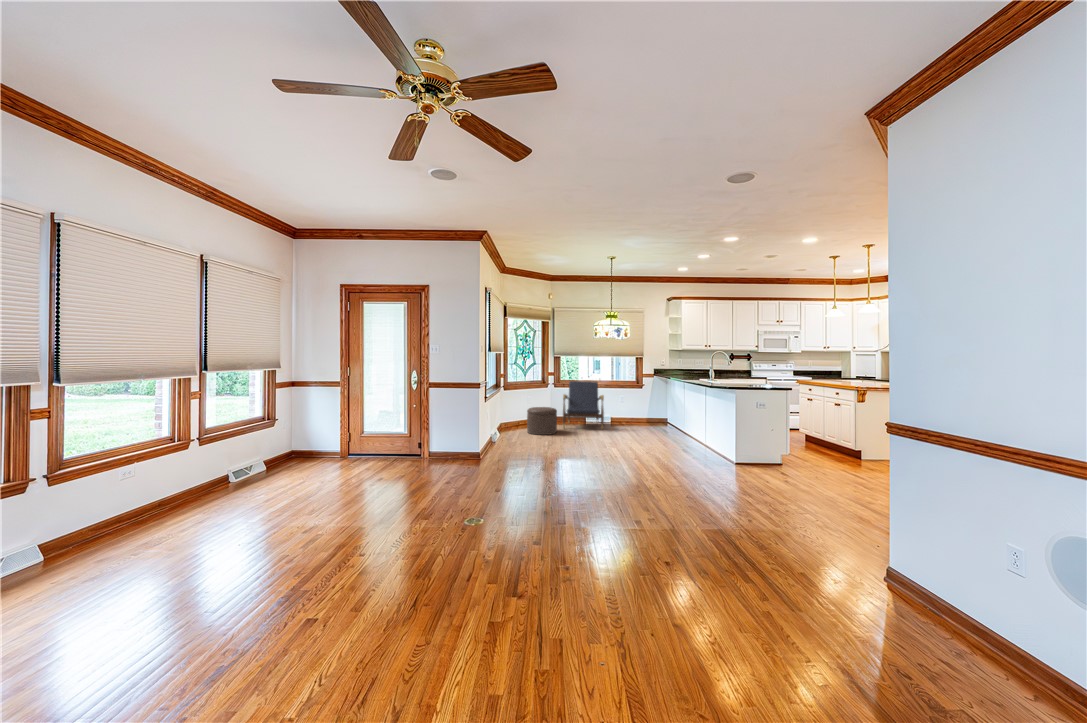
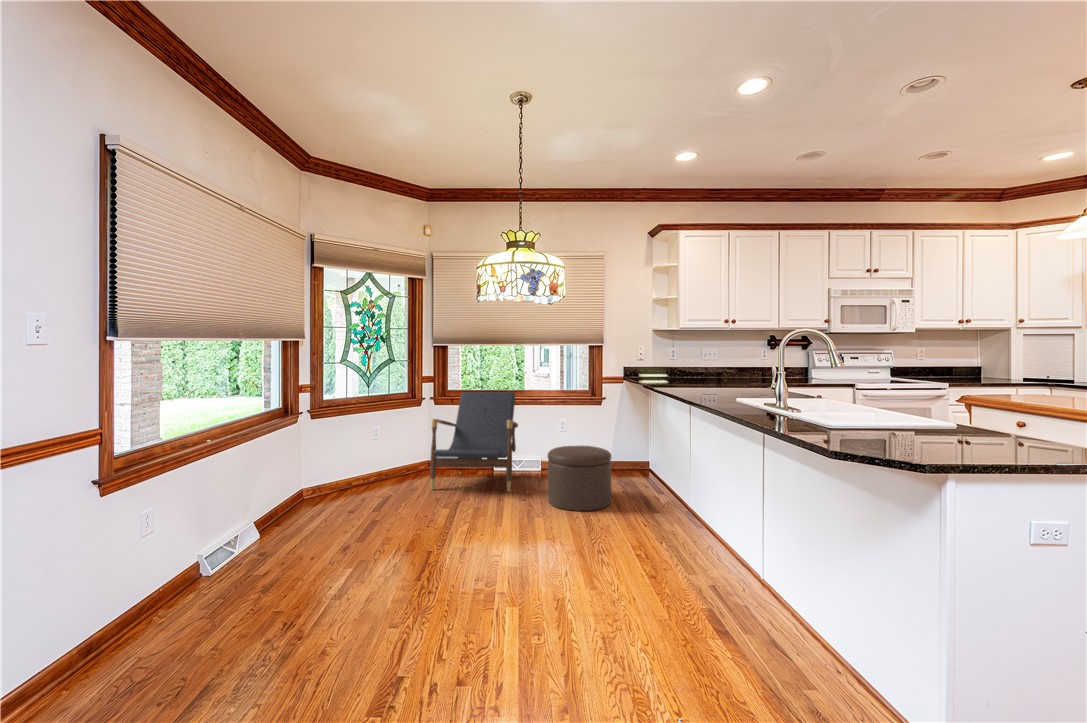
ottoman: present [527,407,557,435] -> present [548,446,612,511]

